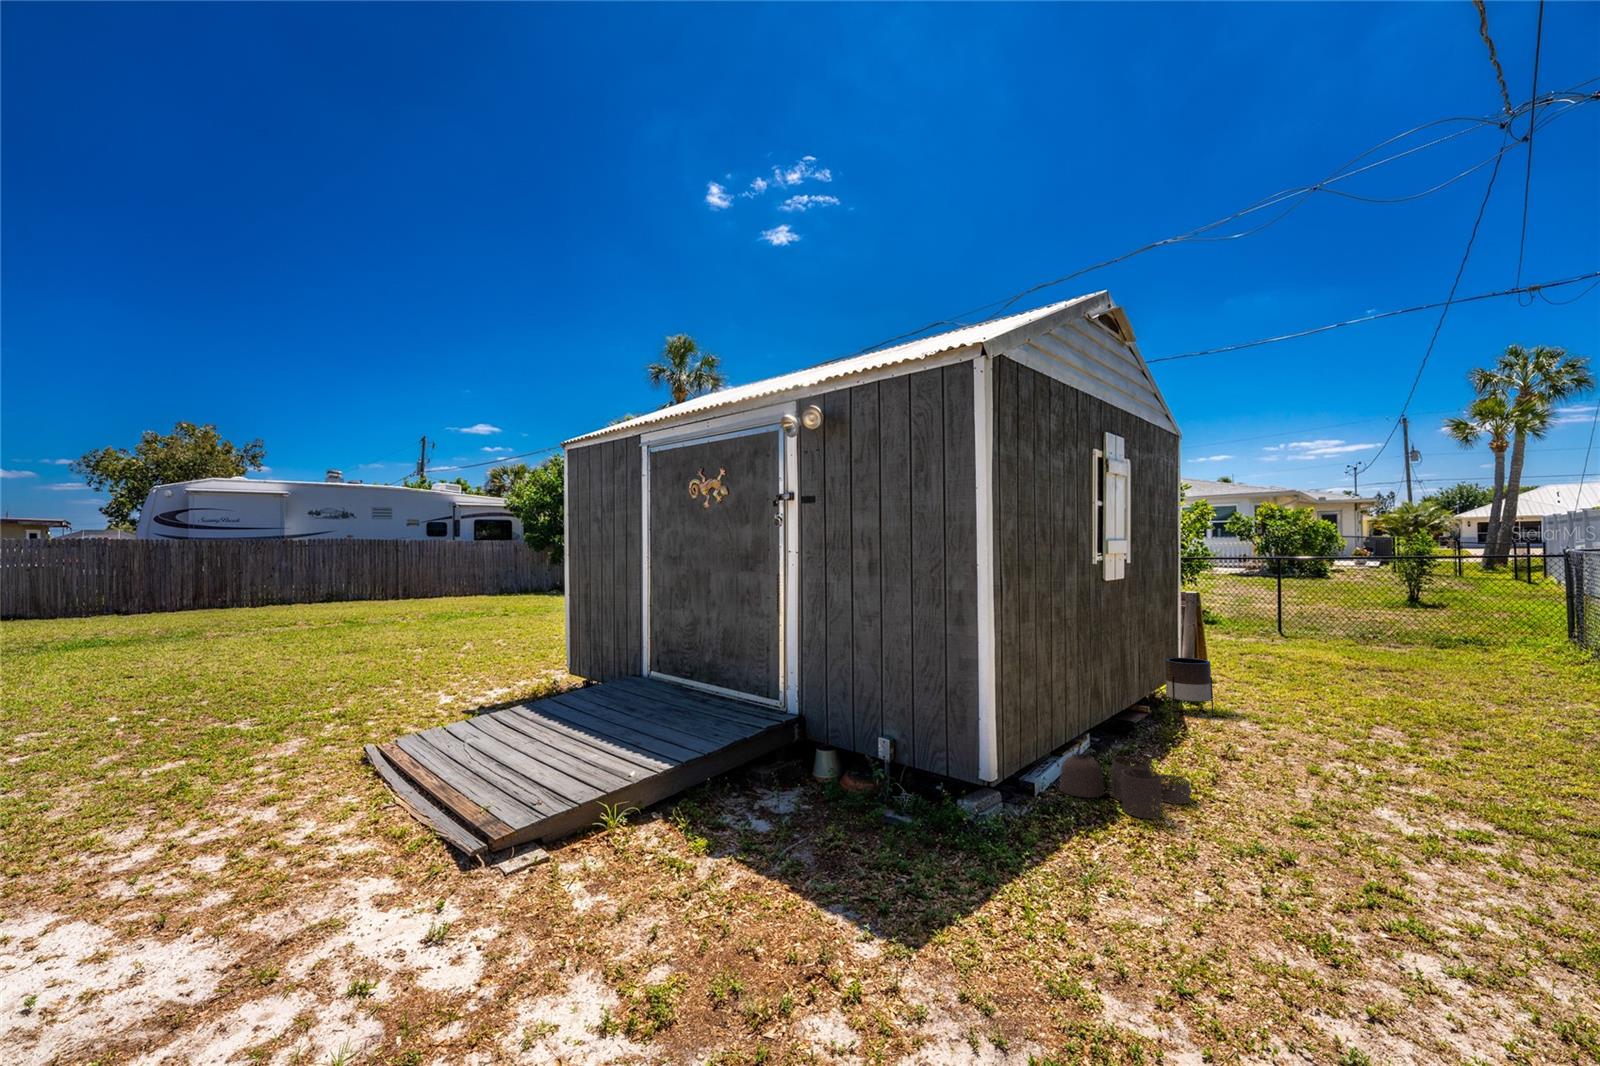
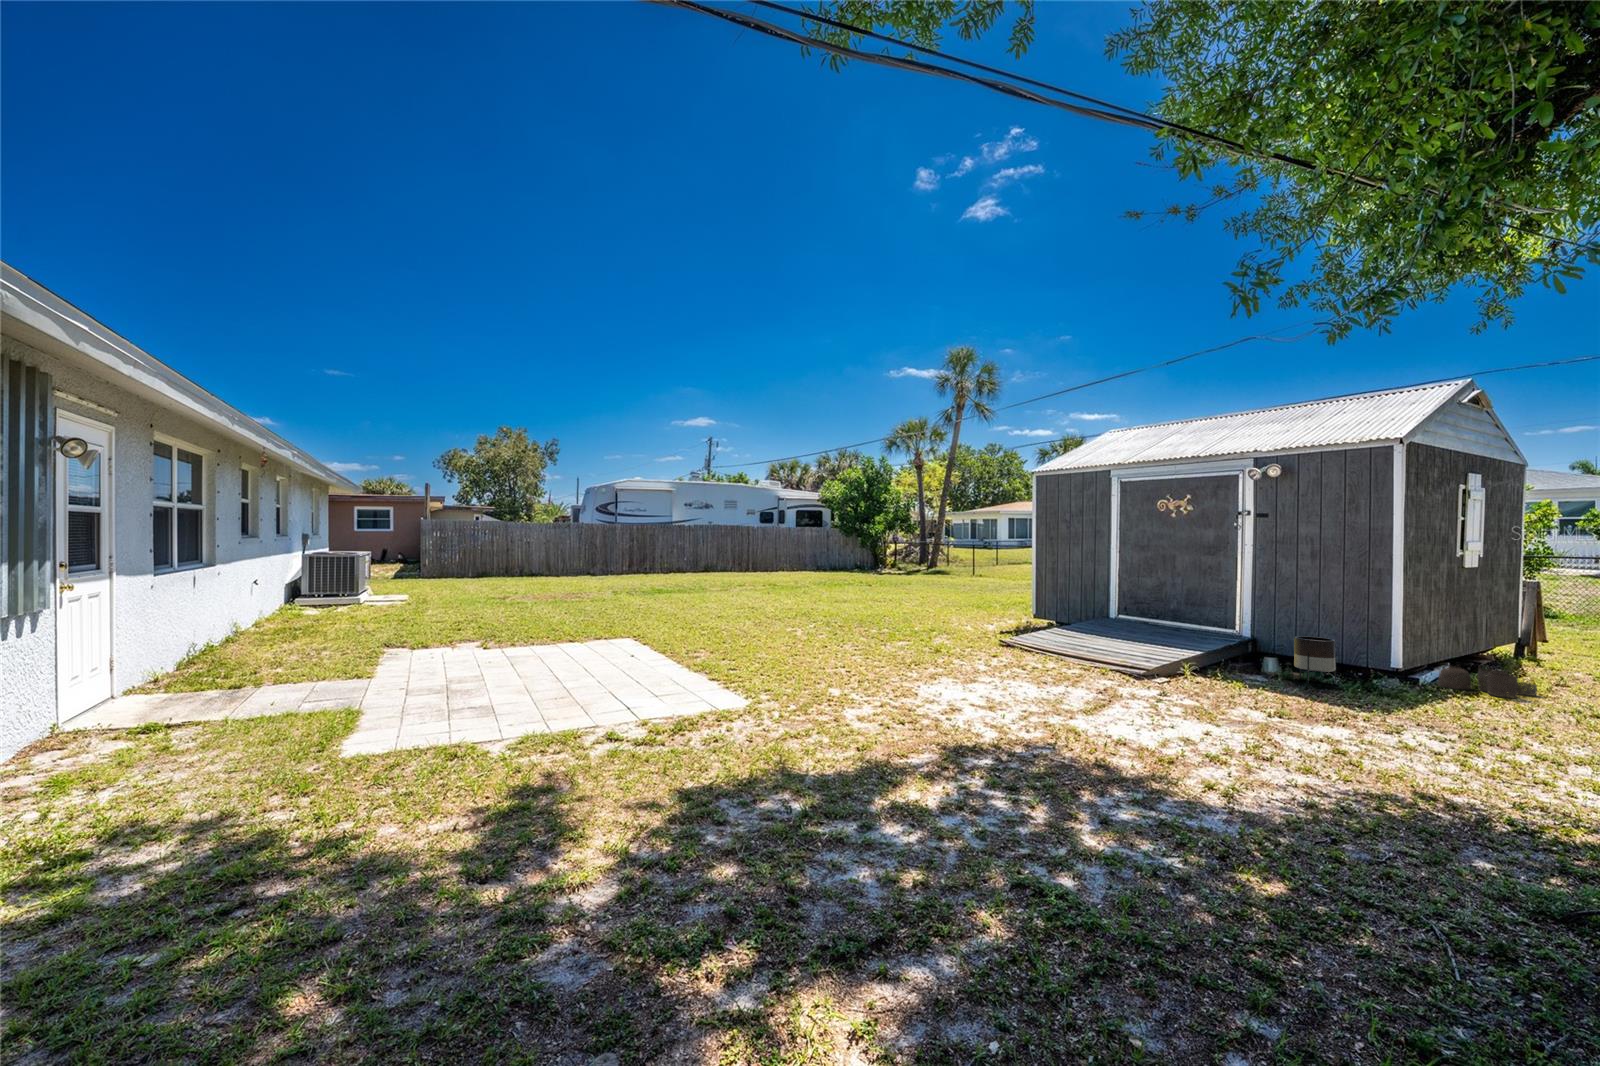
planter: present [1165,658,1213,717] -> present [1294,636,1336,684]

